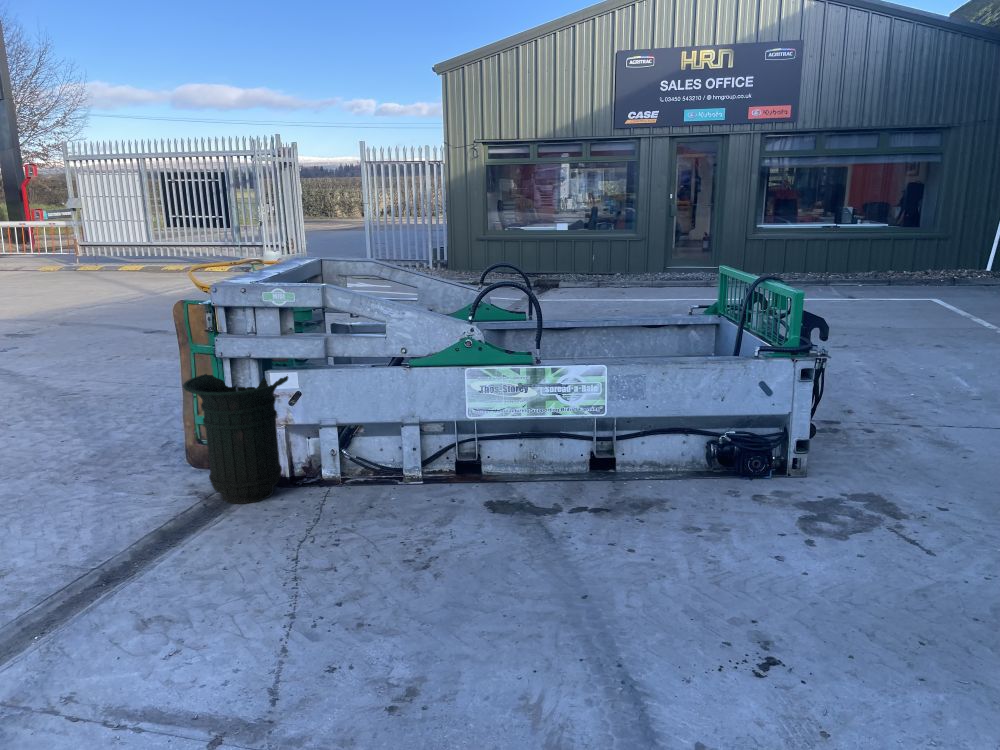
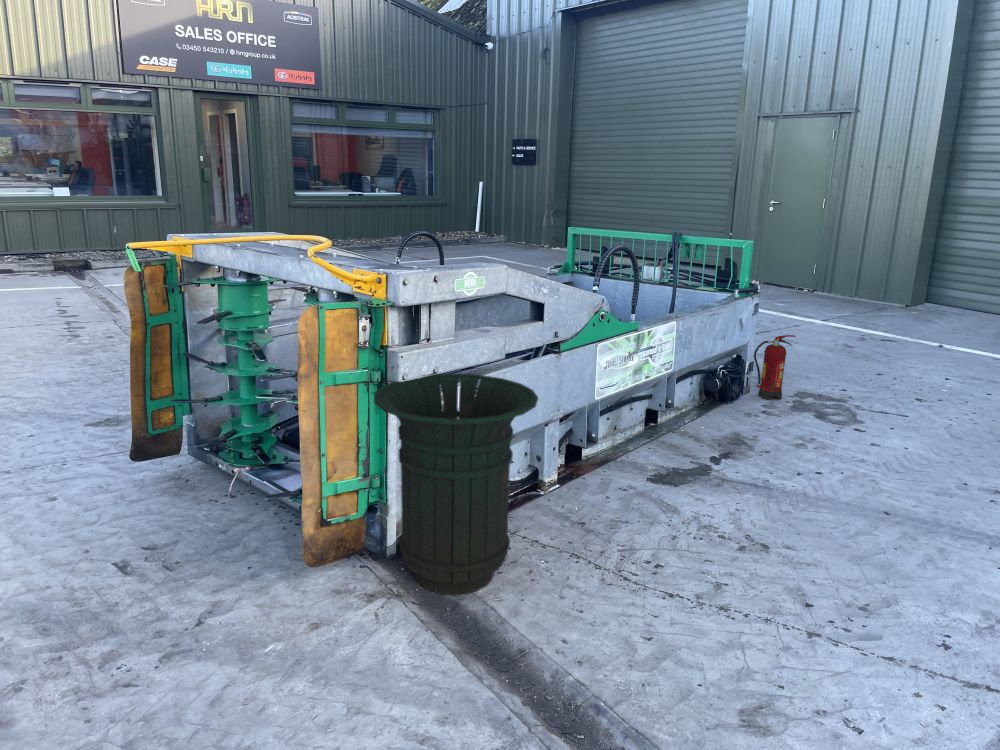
fire extinguisher: none [765,421,797,494] -> present [754,335,796,400]

